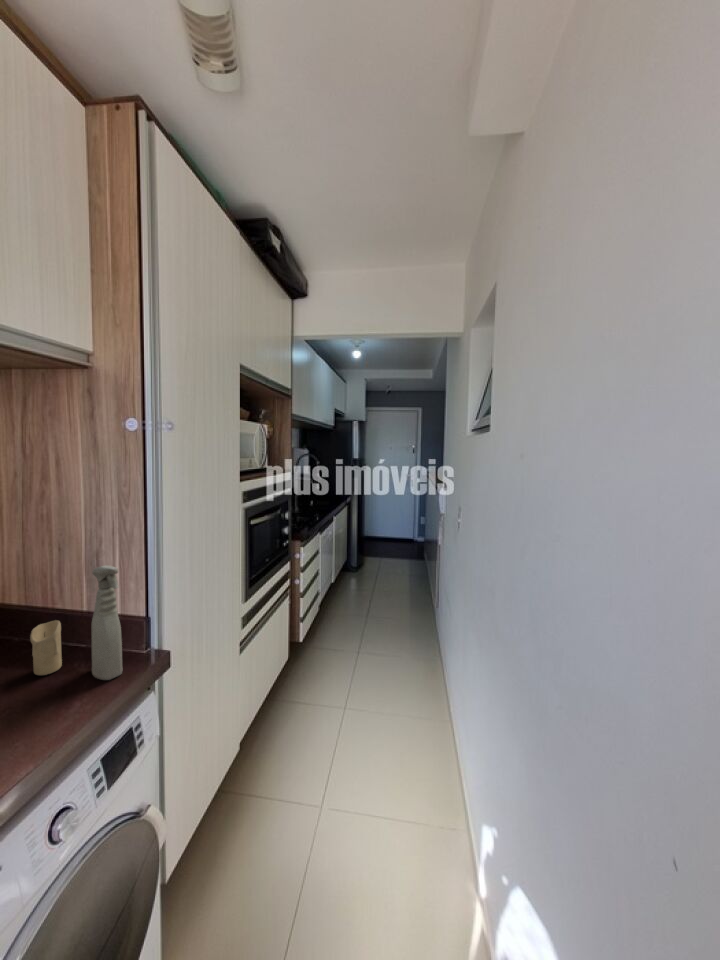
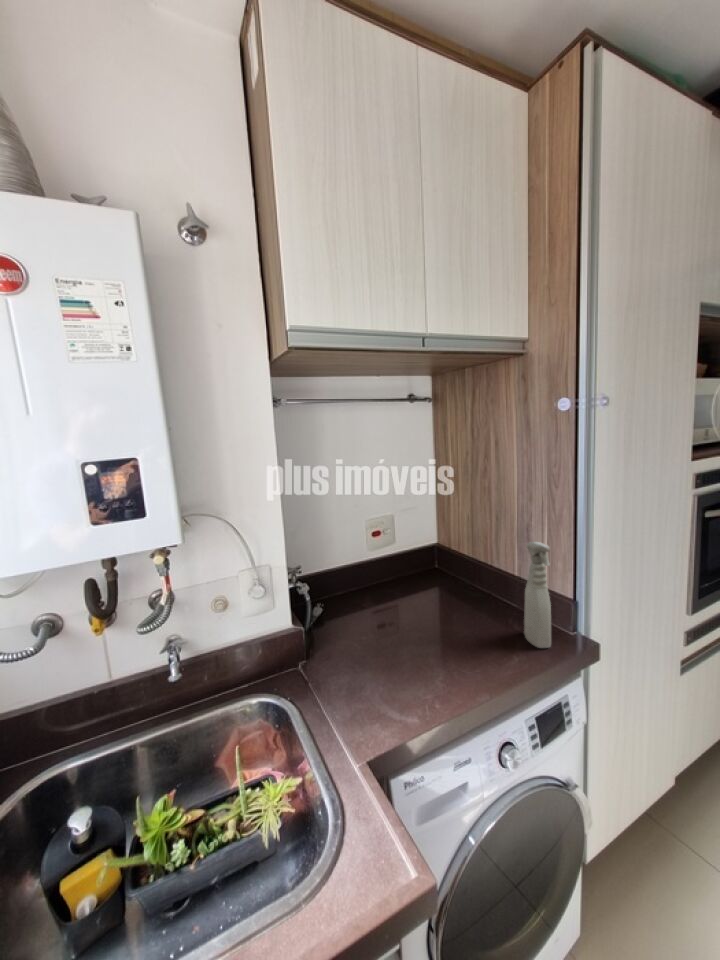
candle: present [30,620,62,675] -> none [480,580,500,622]

